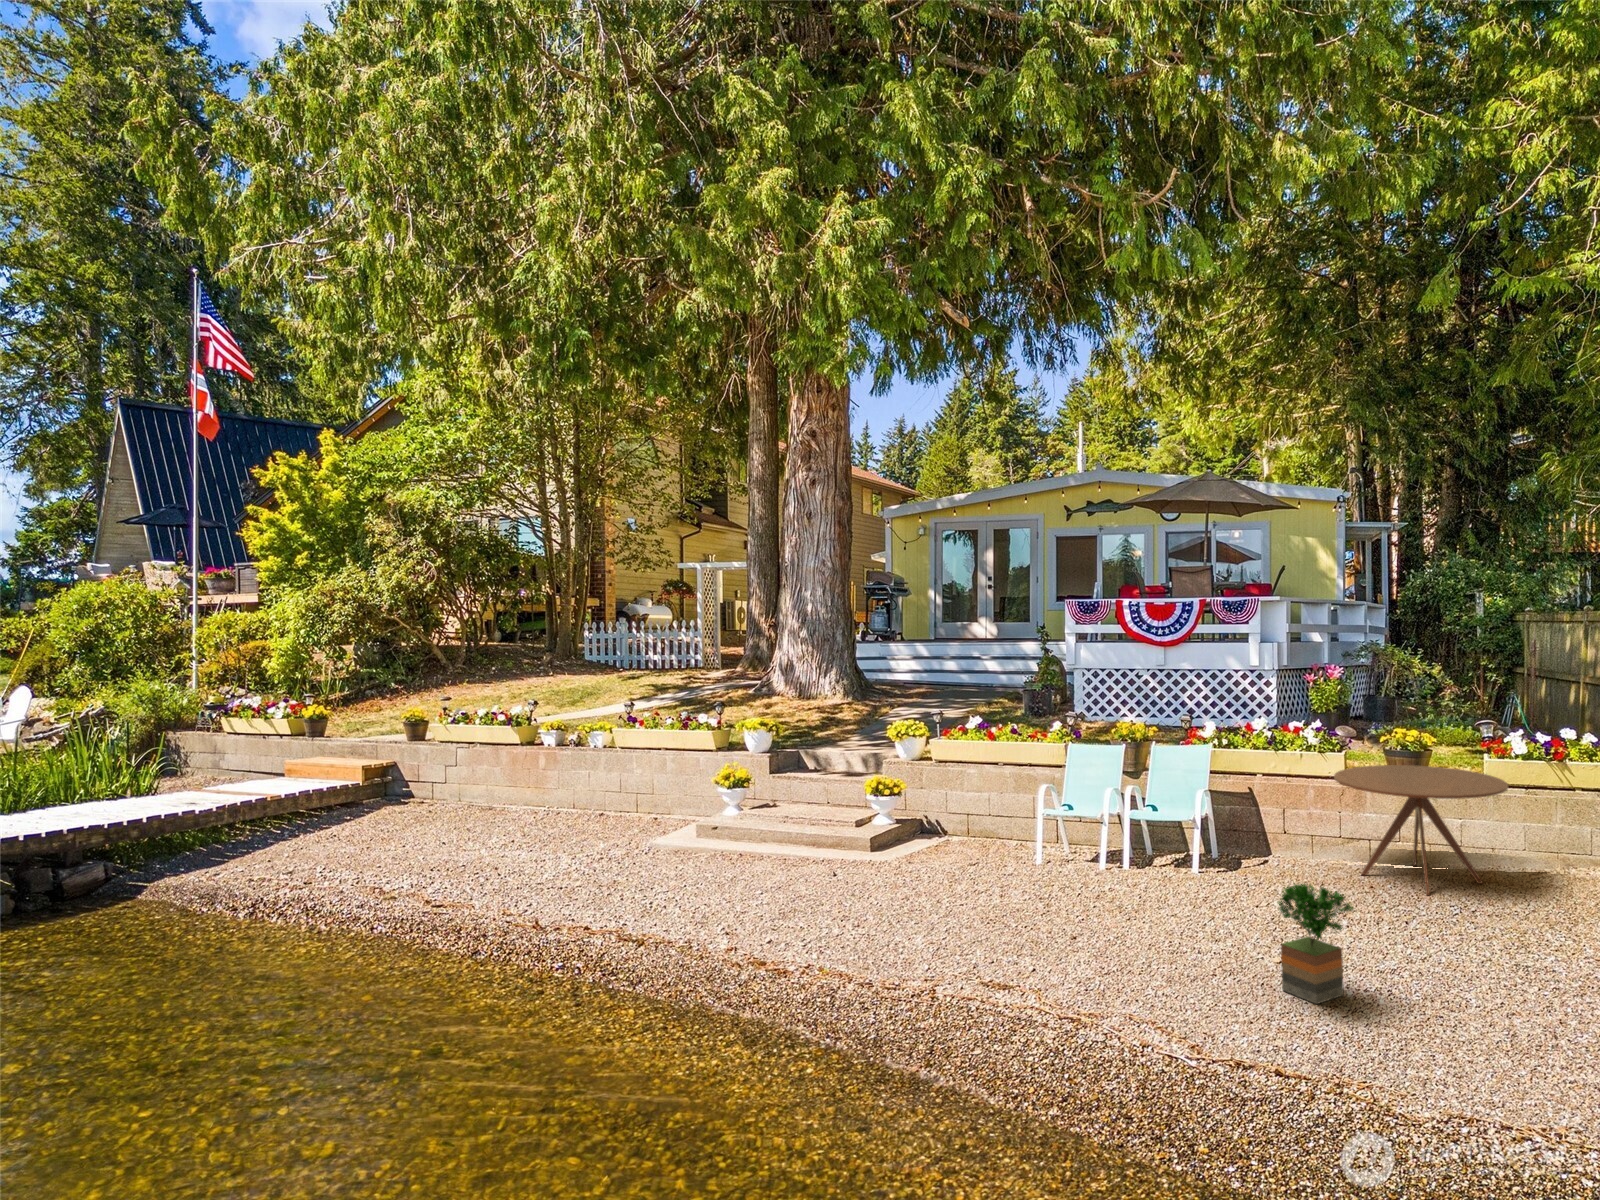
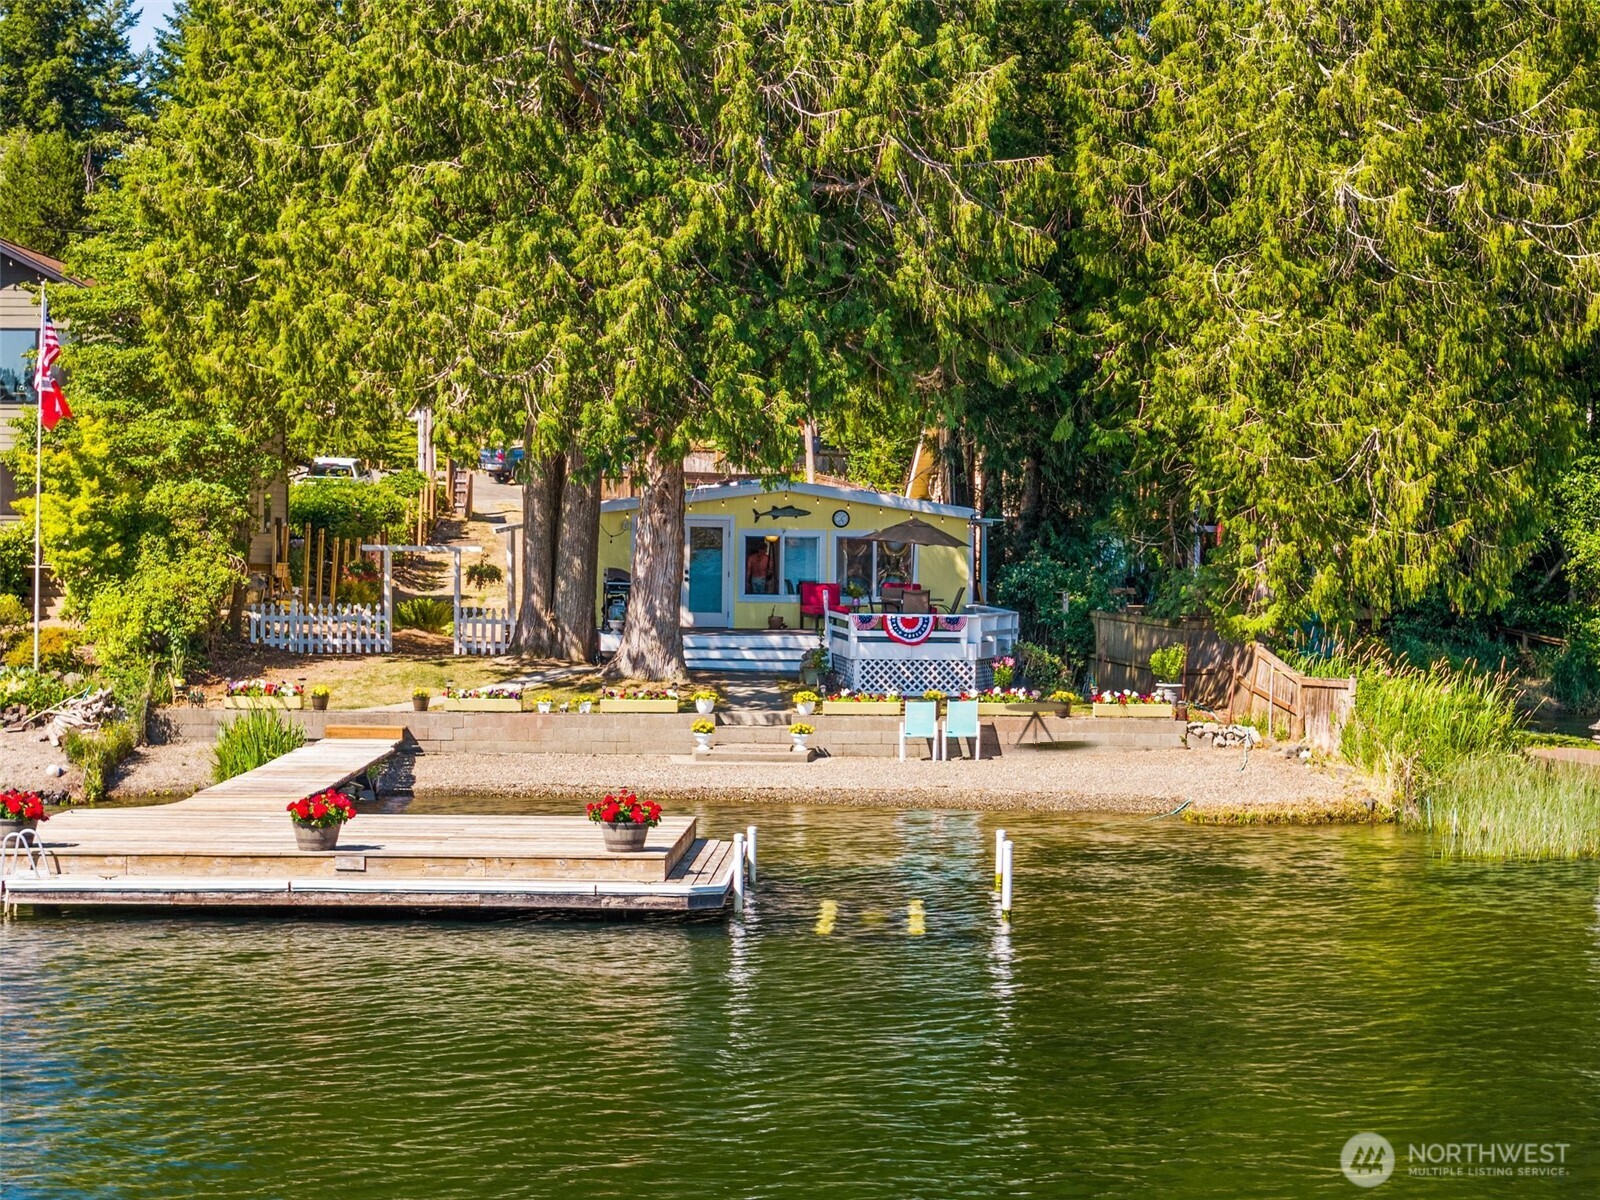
potted tree: present [1278,883,1353,1004] -> none [985,735,1009,773]

